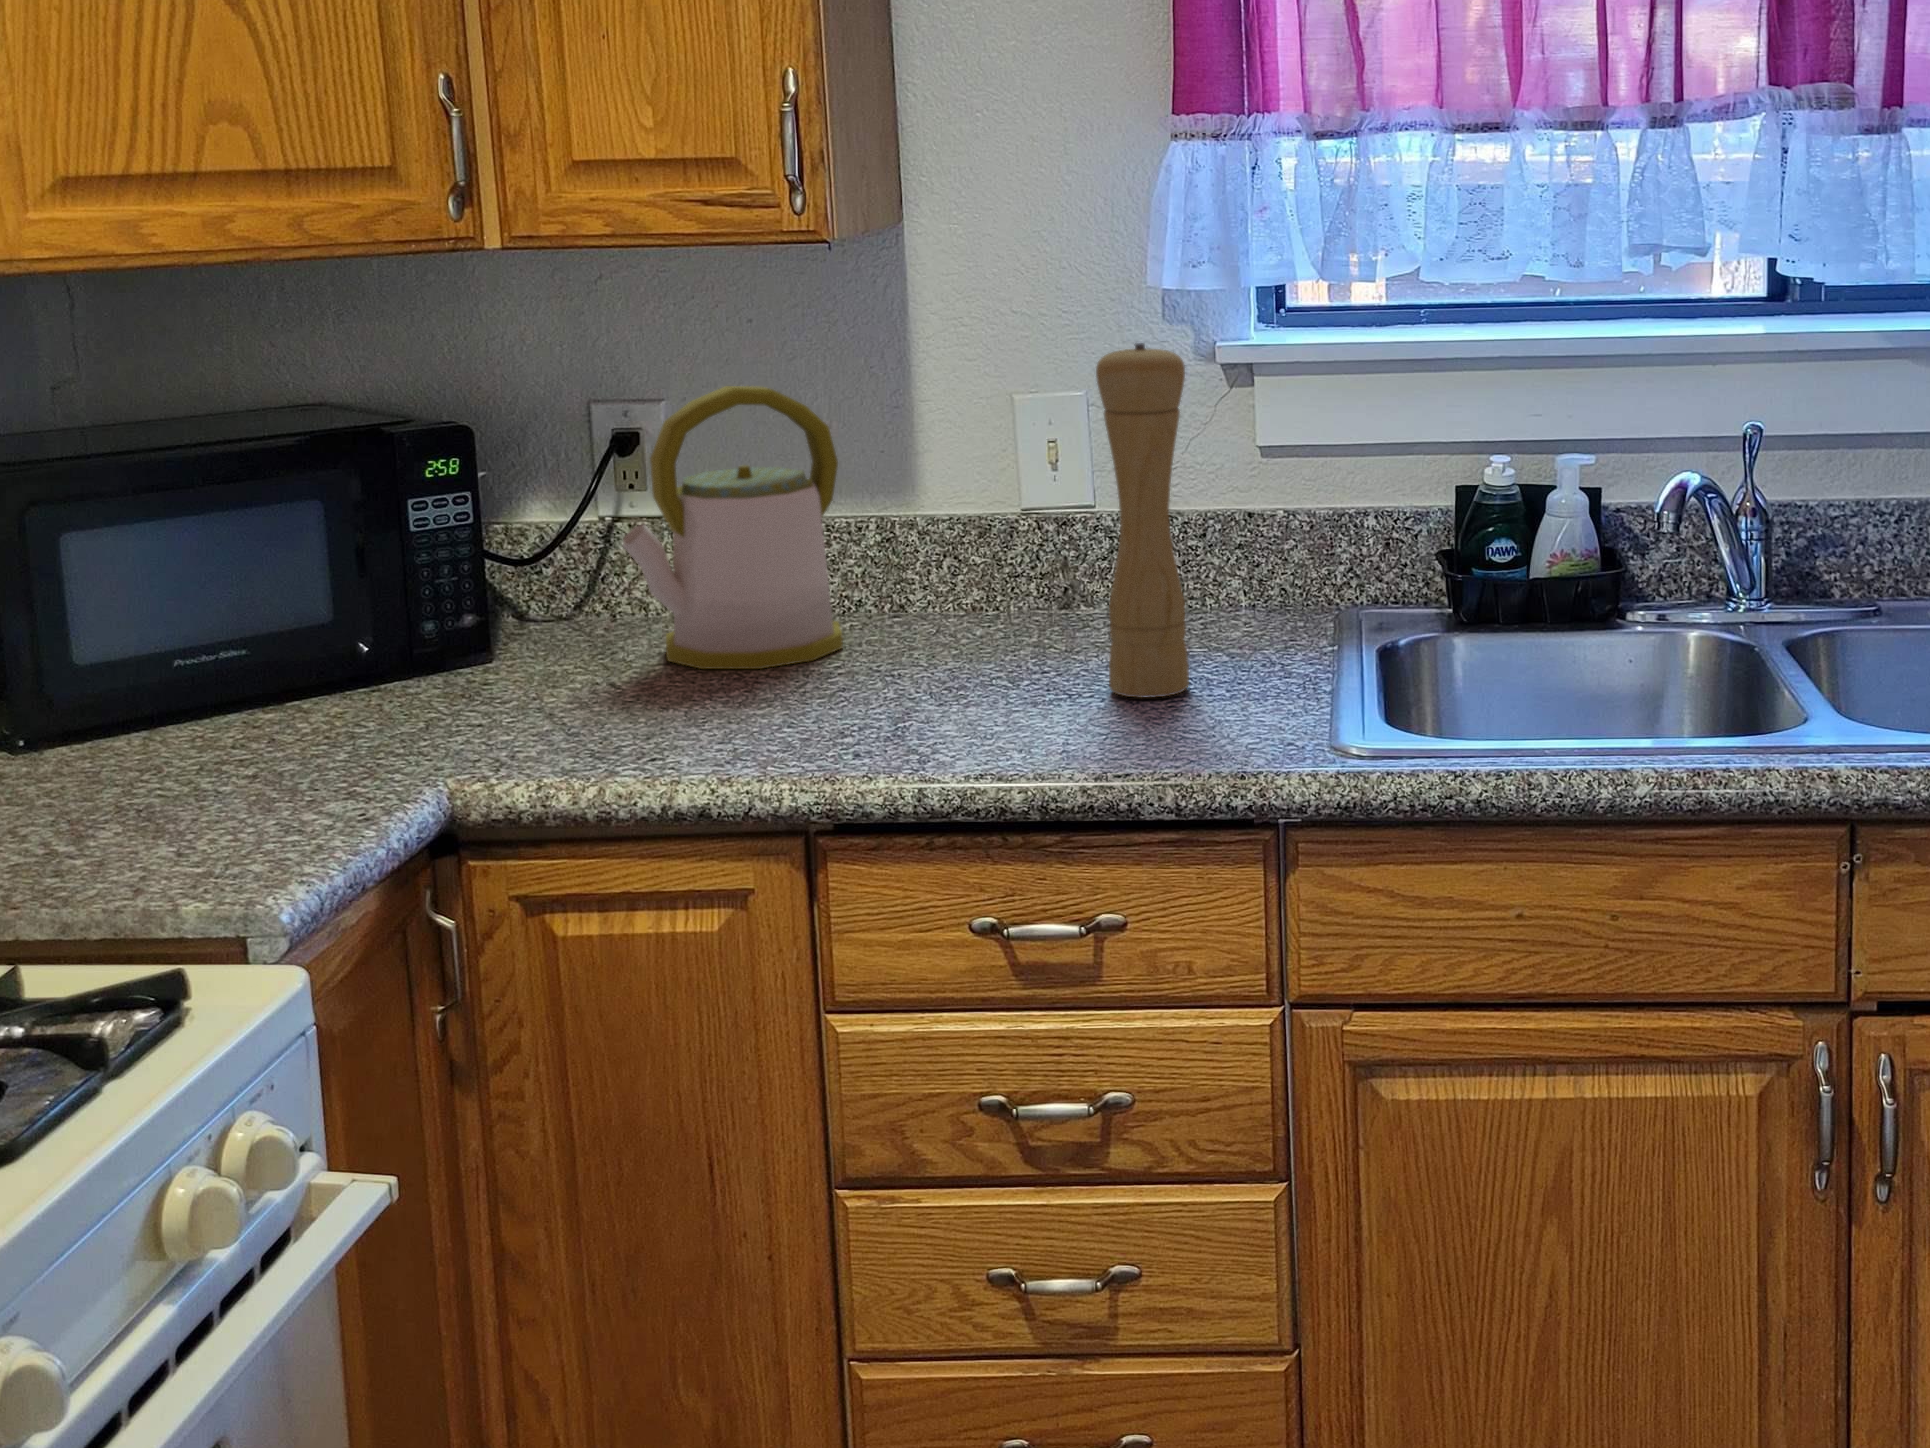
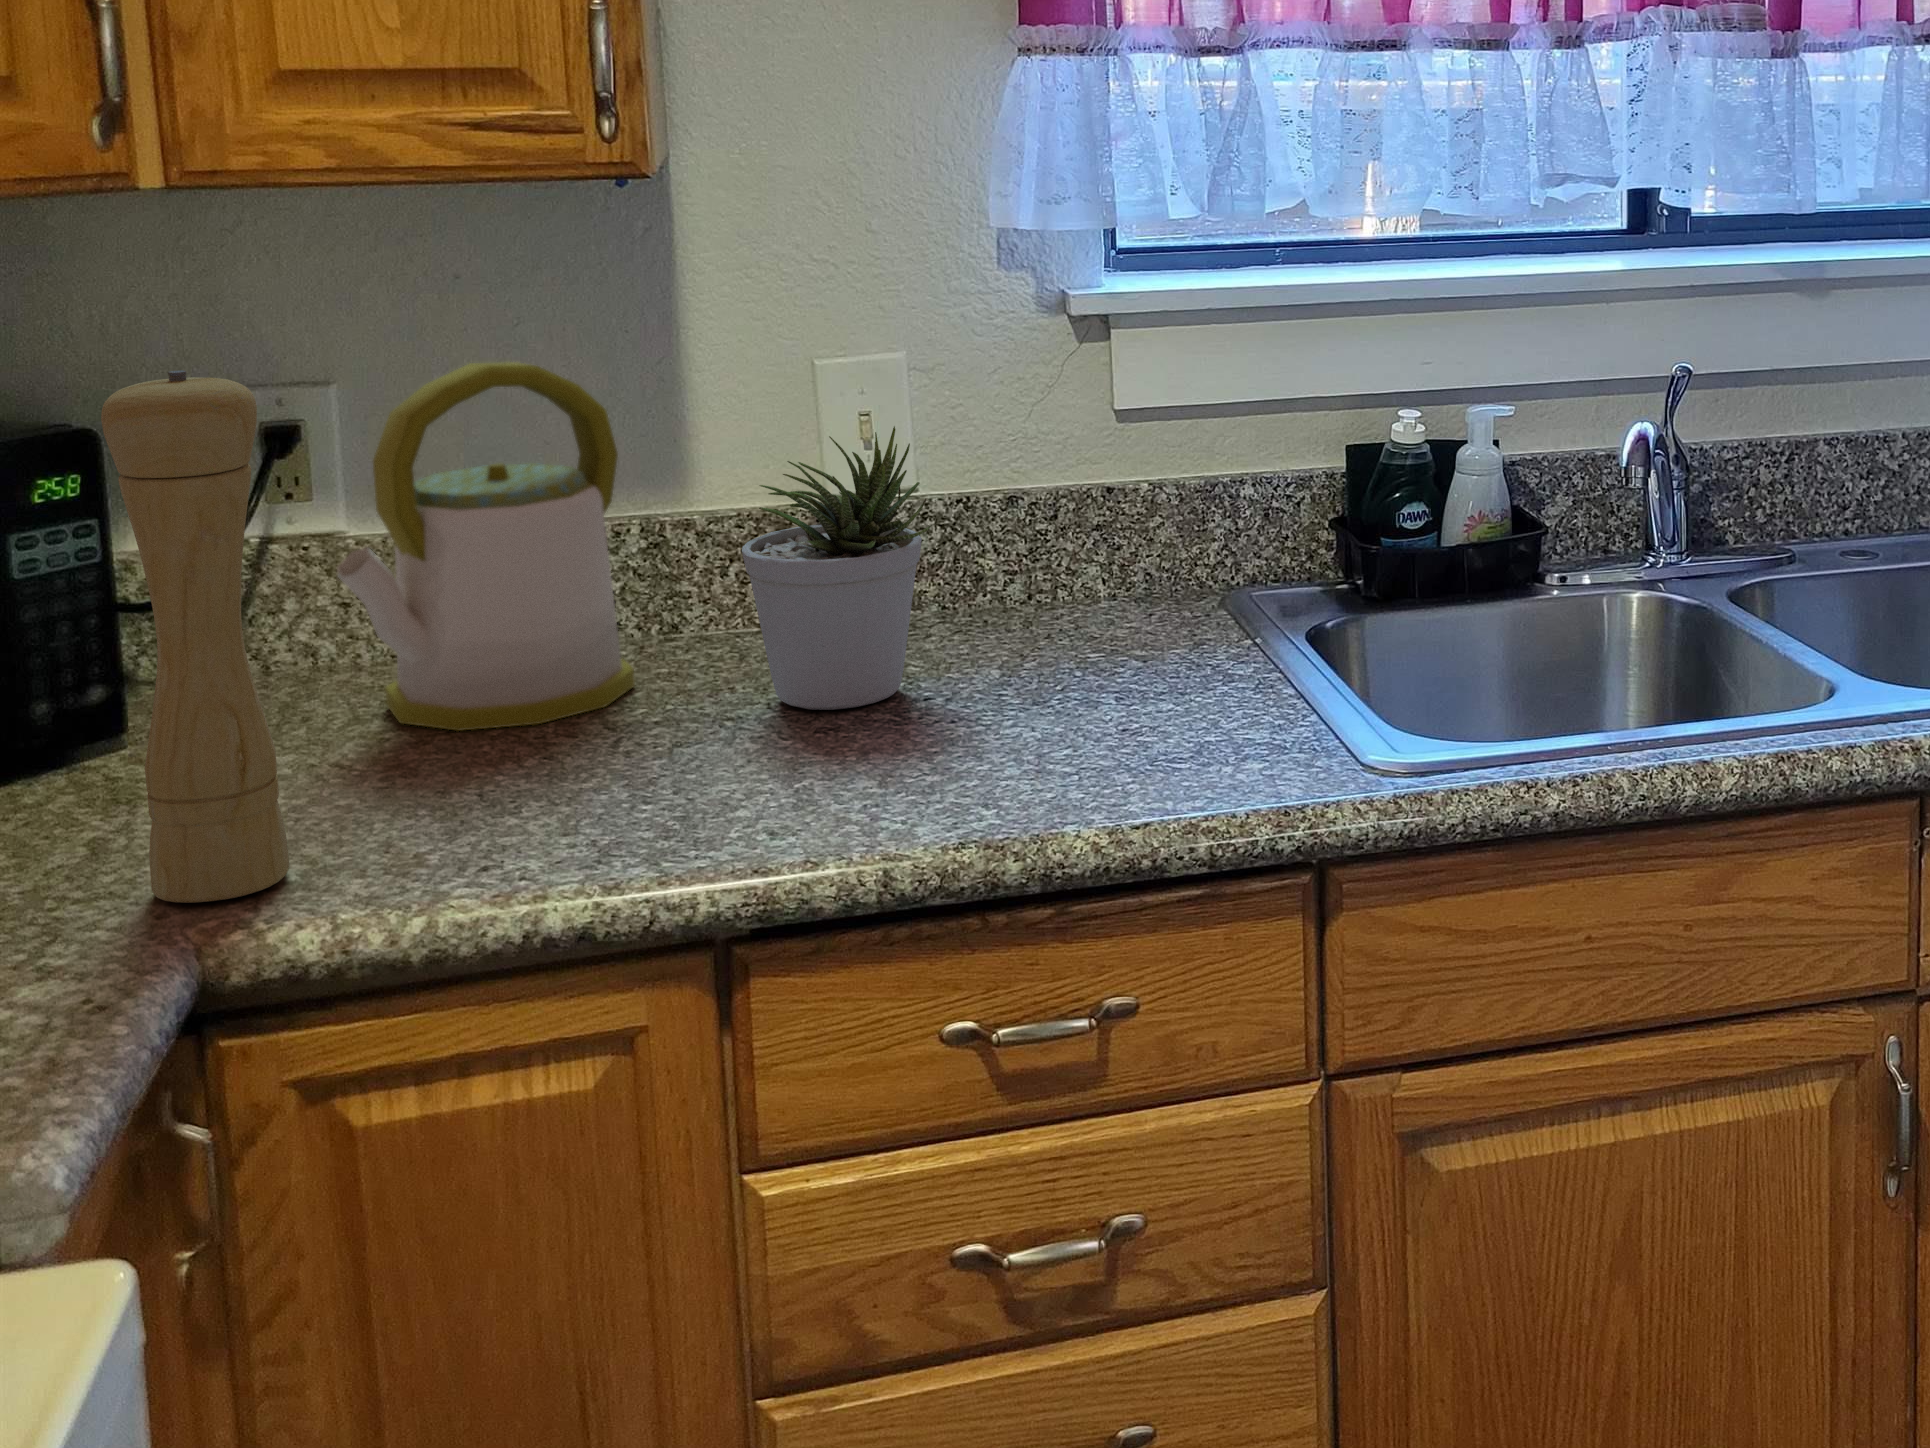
pepper mill: present [1096,343,1189,698] -> present [101,370,289,903]
potted plant: none [906,447,1053,675] -> present [742,426,931,710]

